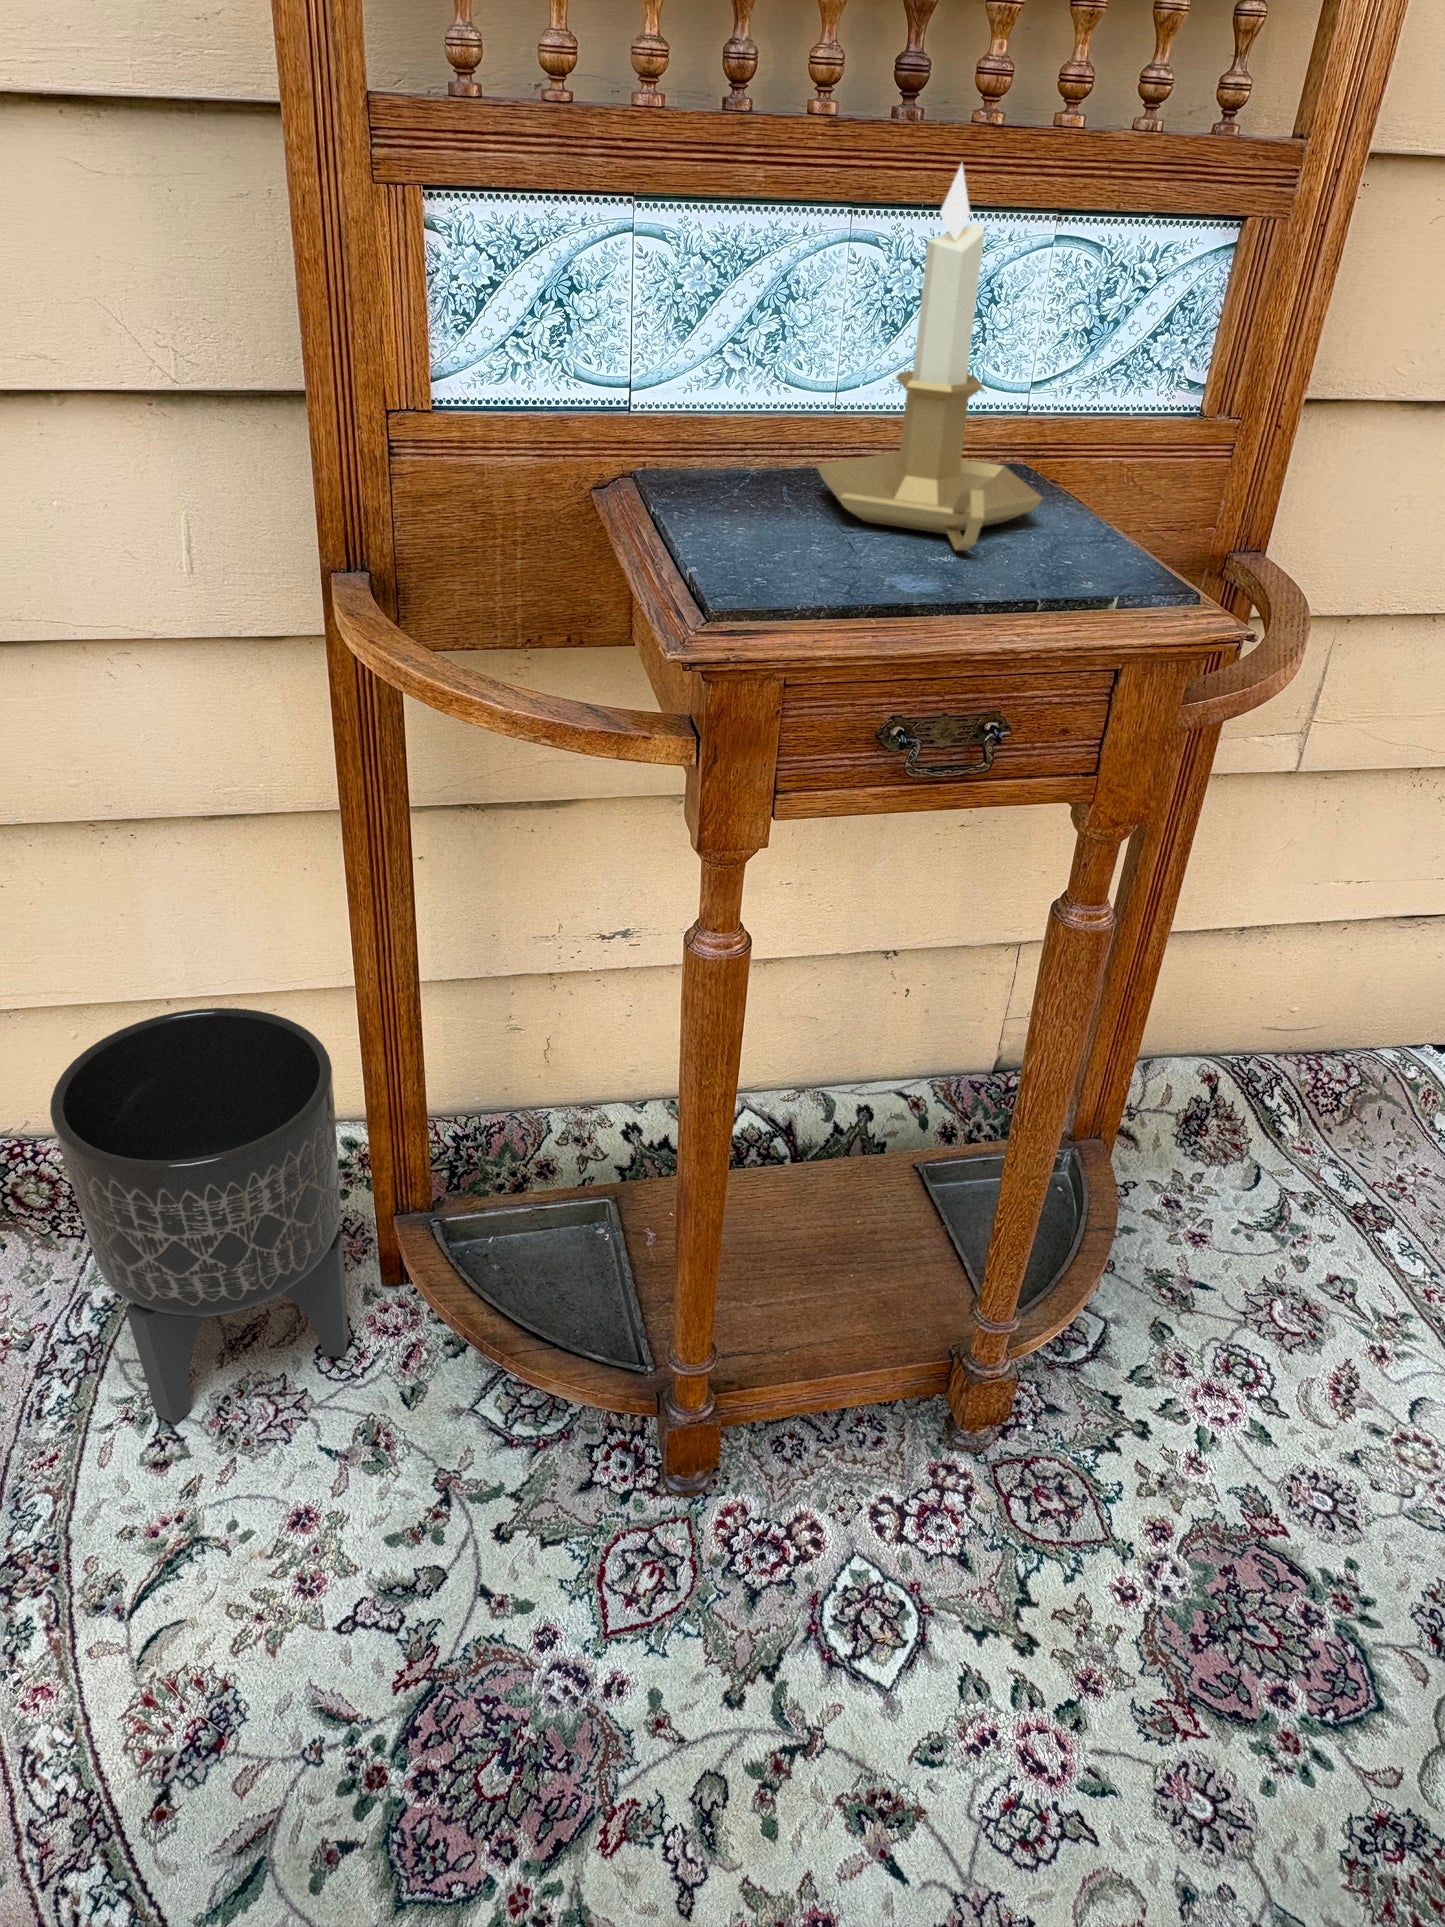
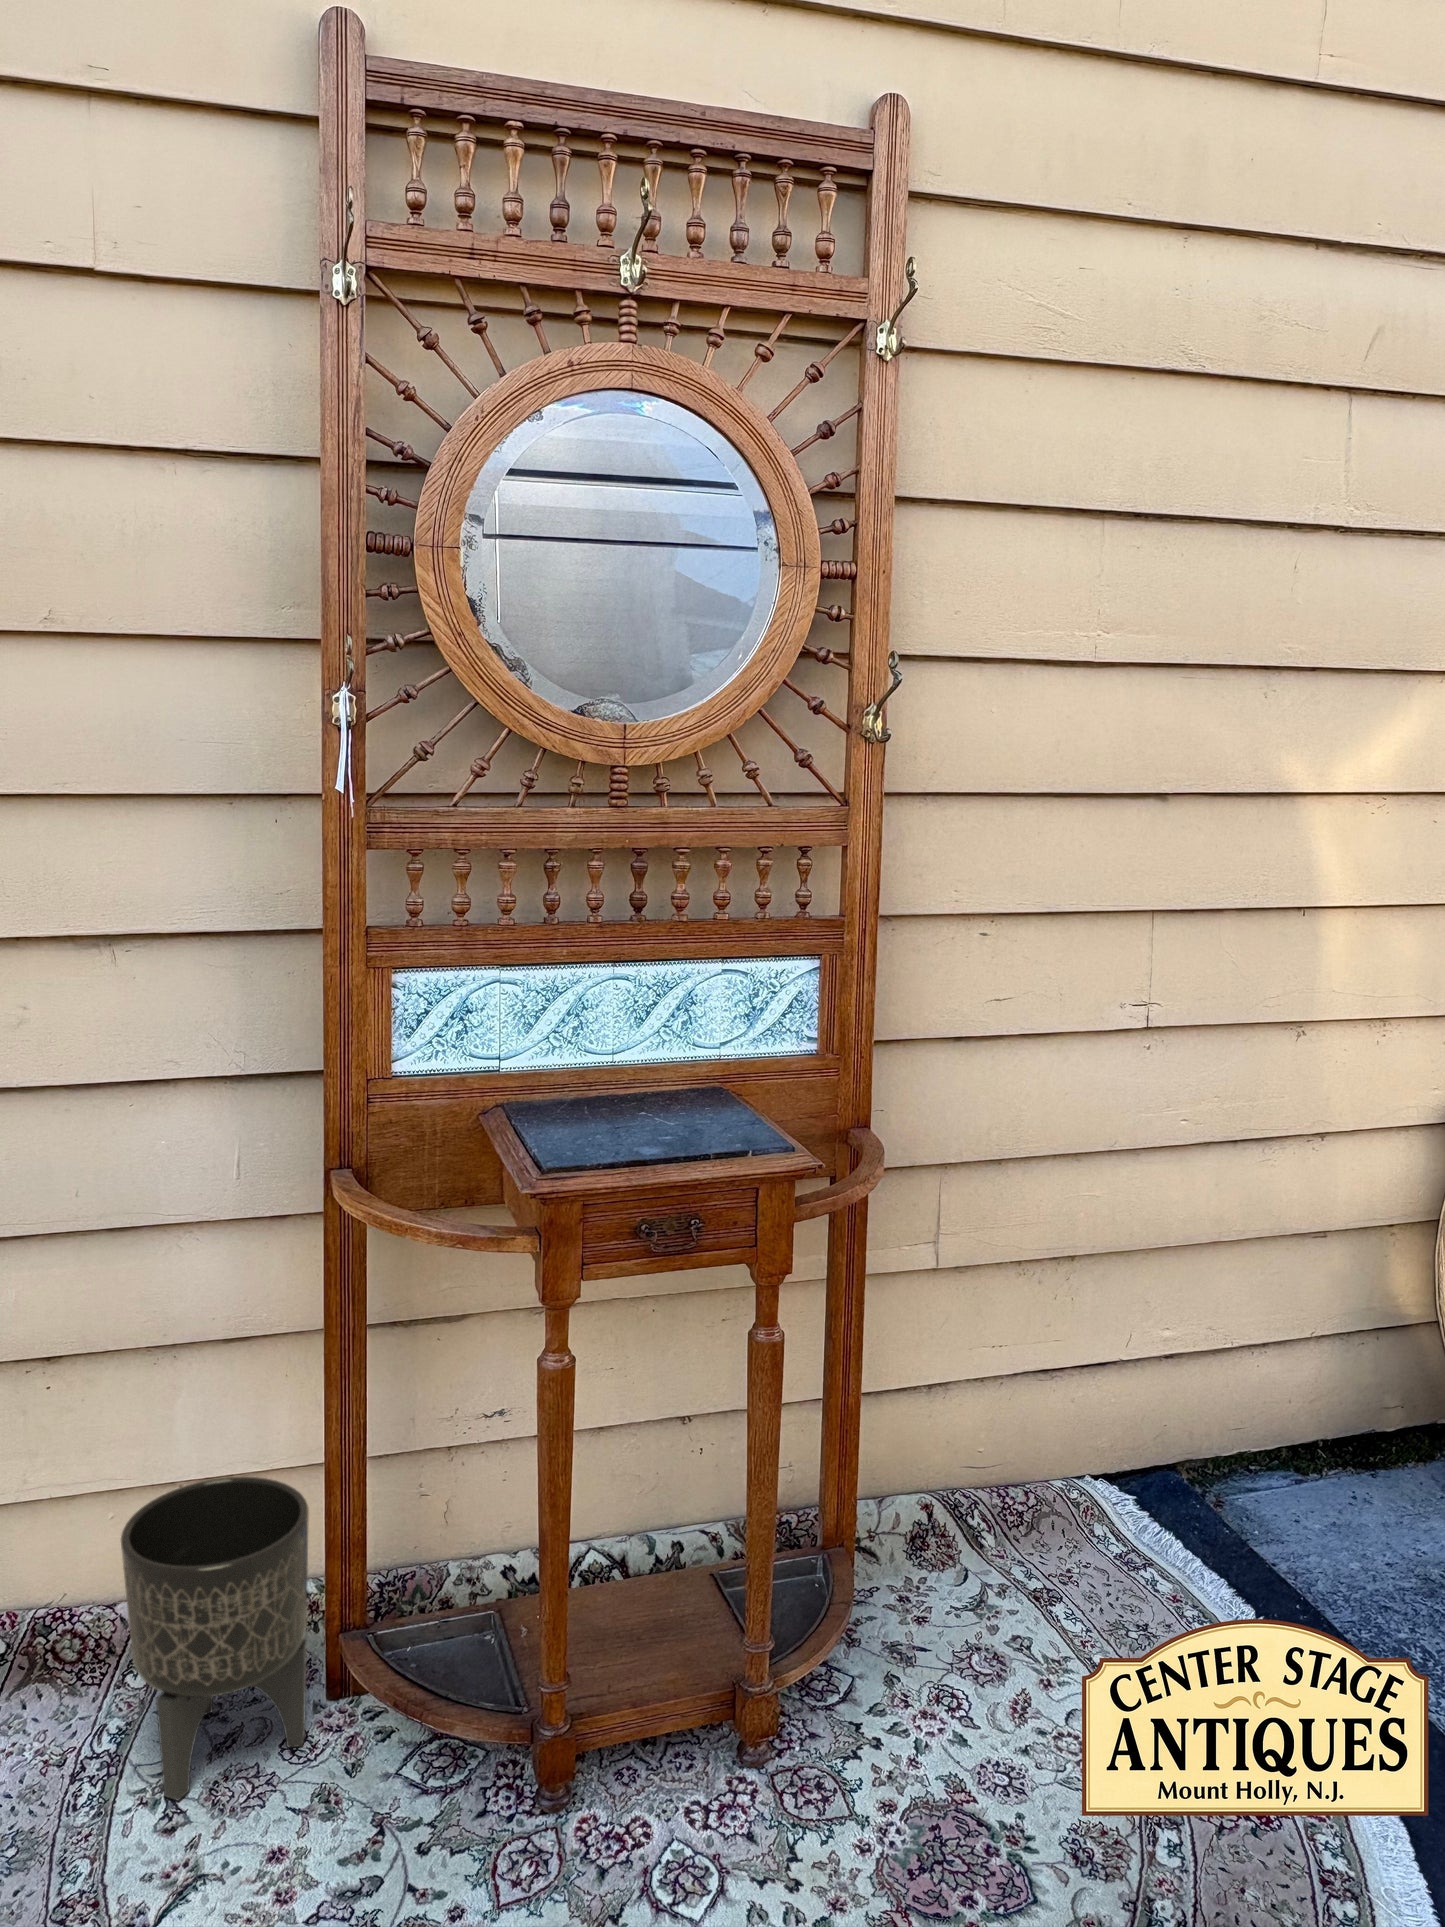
candlestick: present [817,164,1043,550] -> none [604,964,725,1151]

